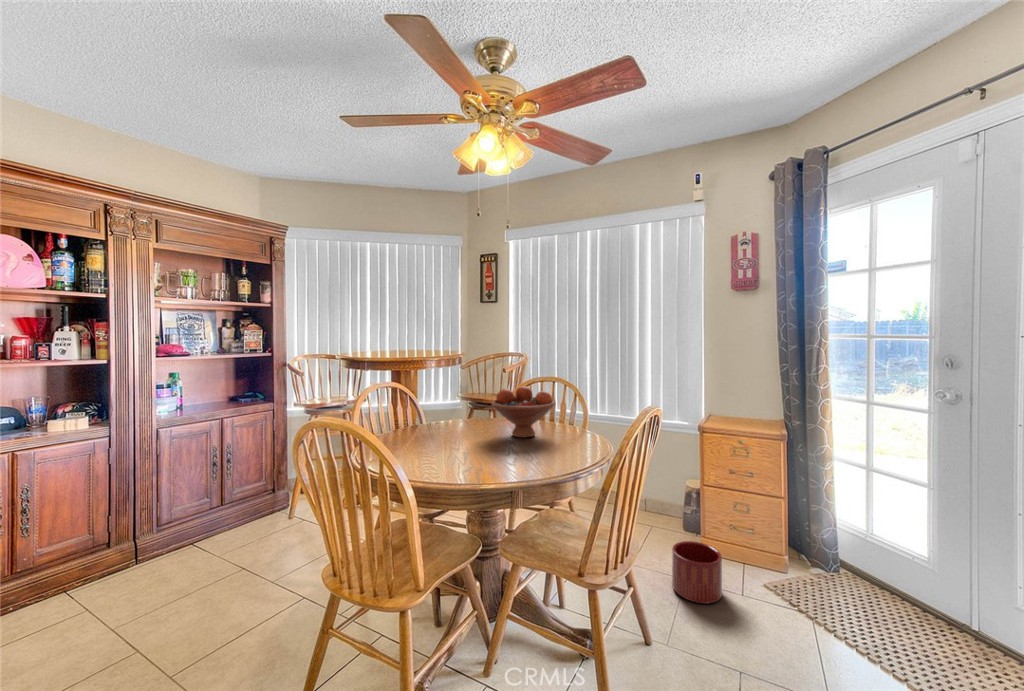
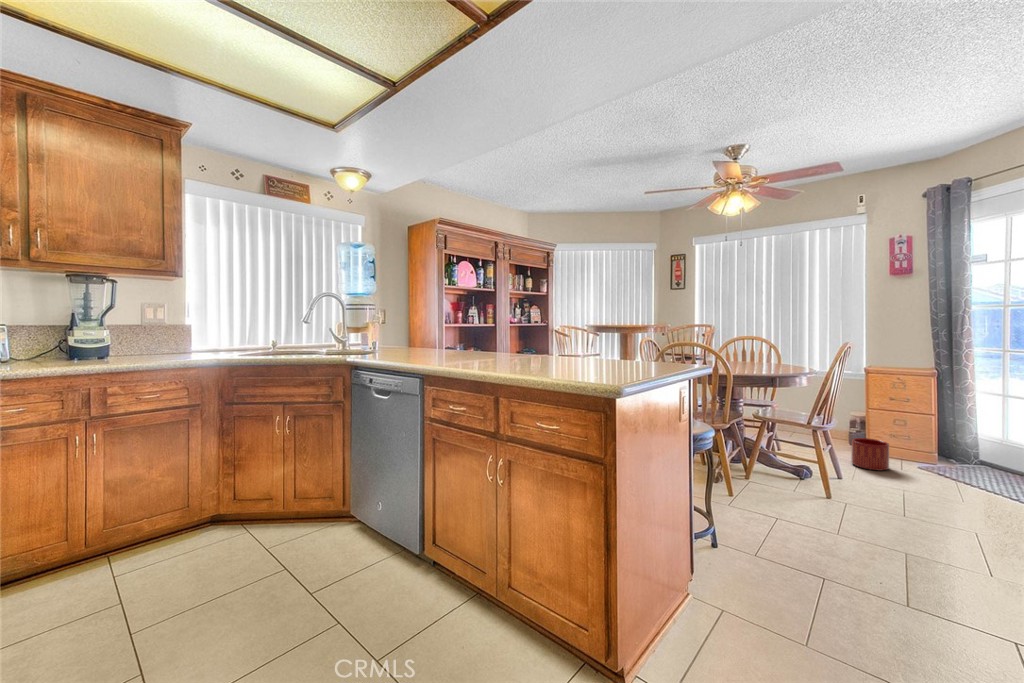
fruit bowl: present [492,386,555,438] -> none [737,338,779,366]

